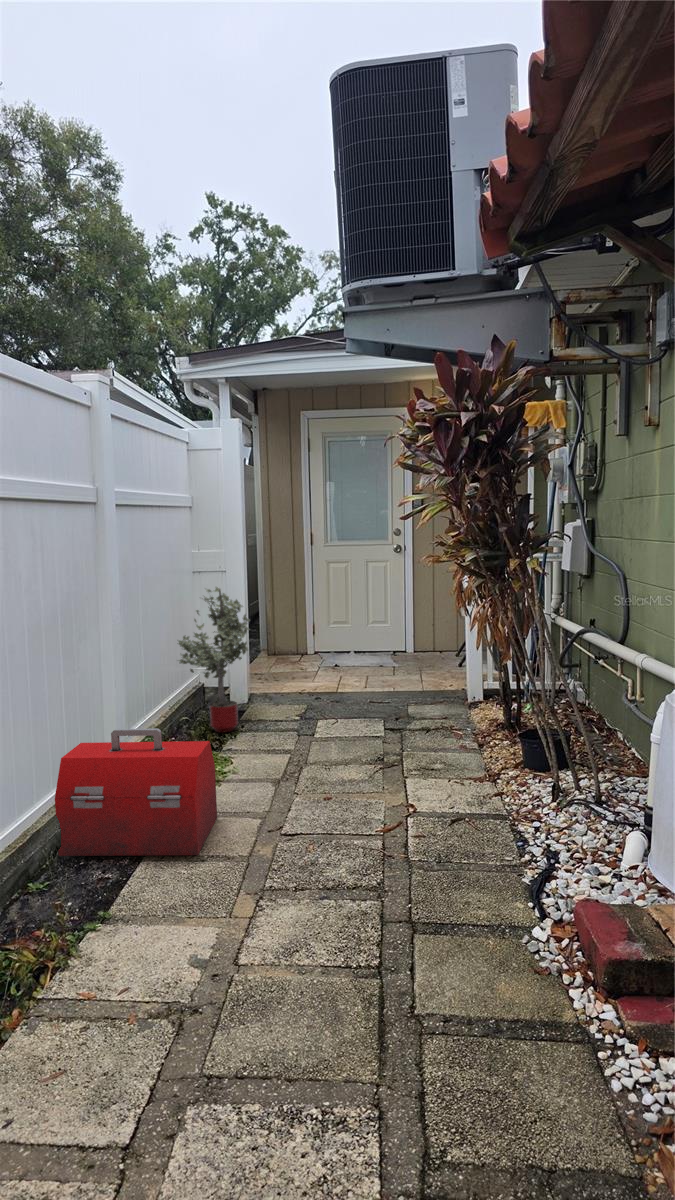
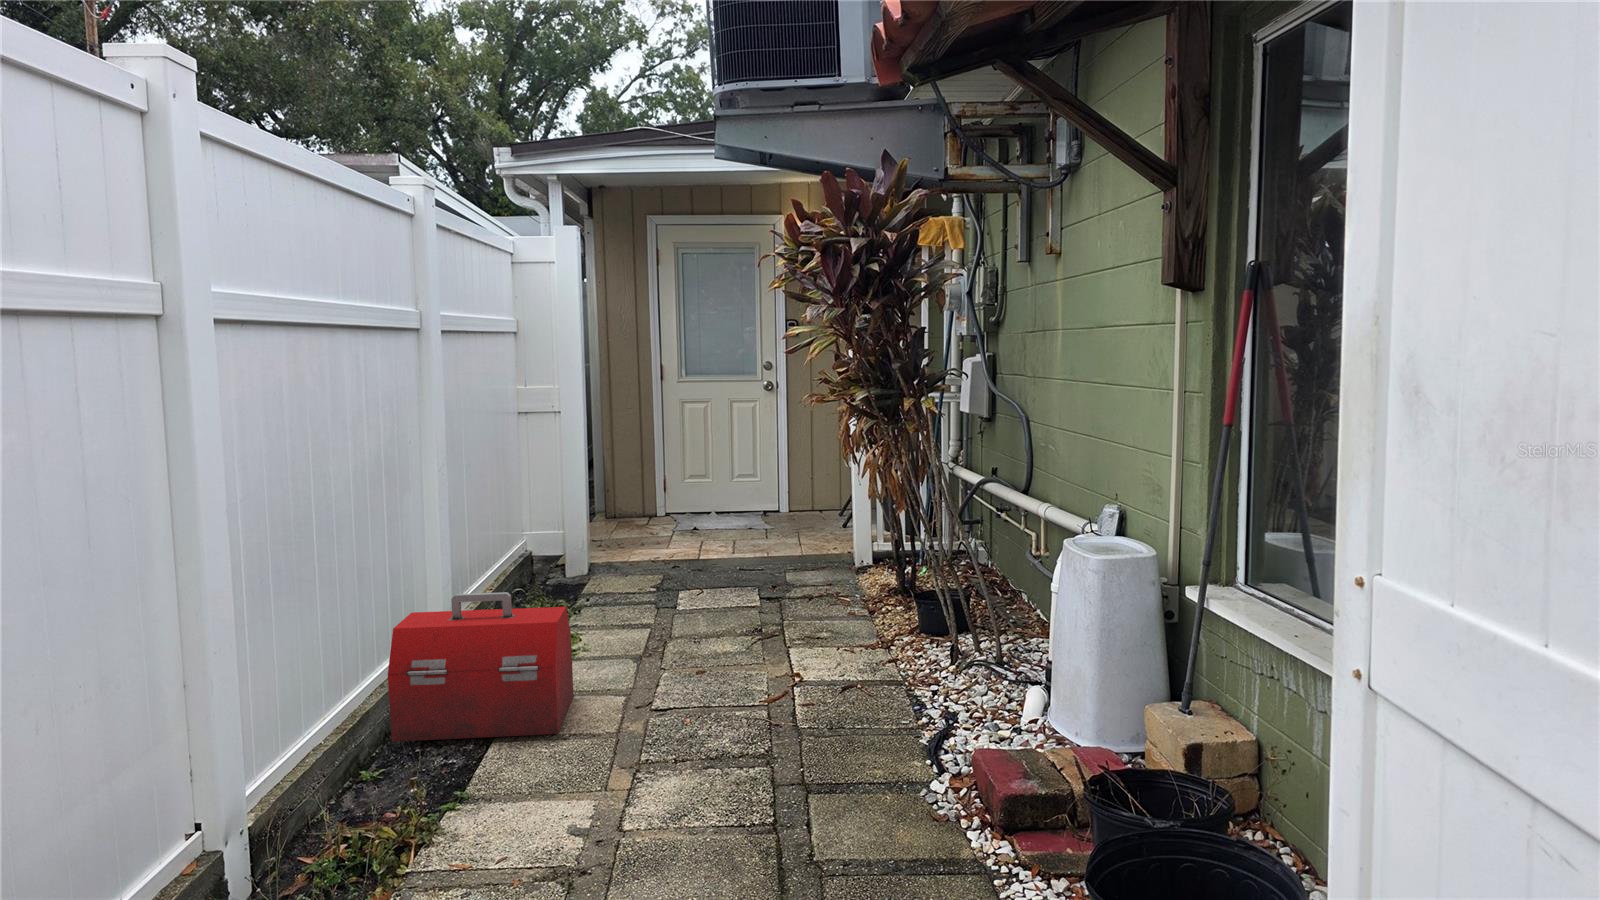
potted tree: present [178,587,250,733] -> none [507,432,598,608]

